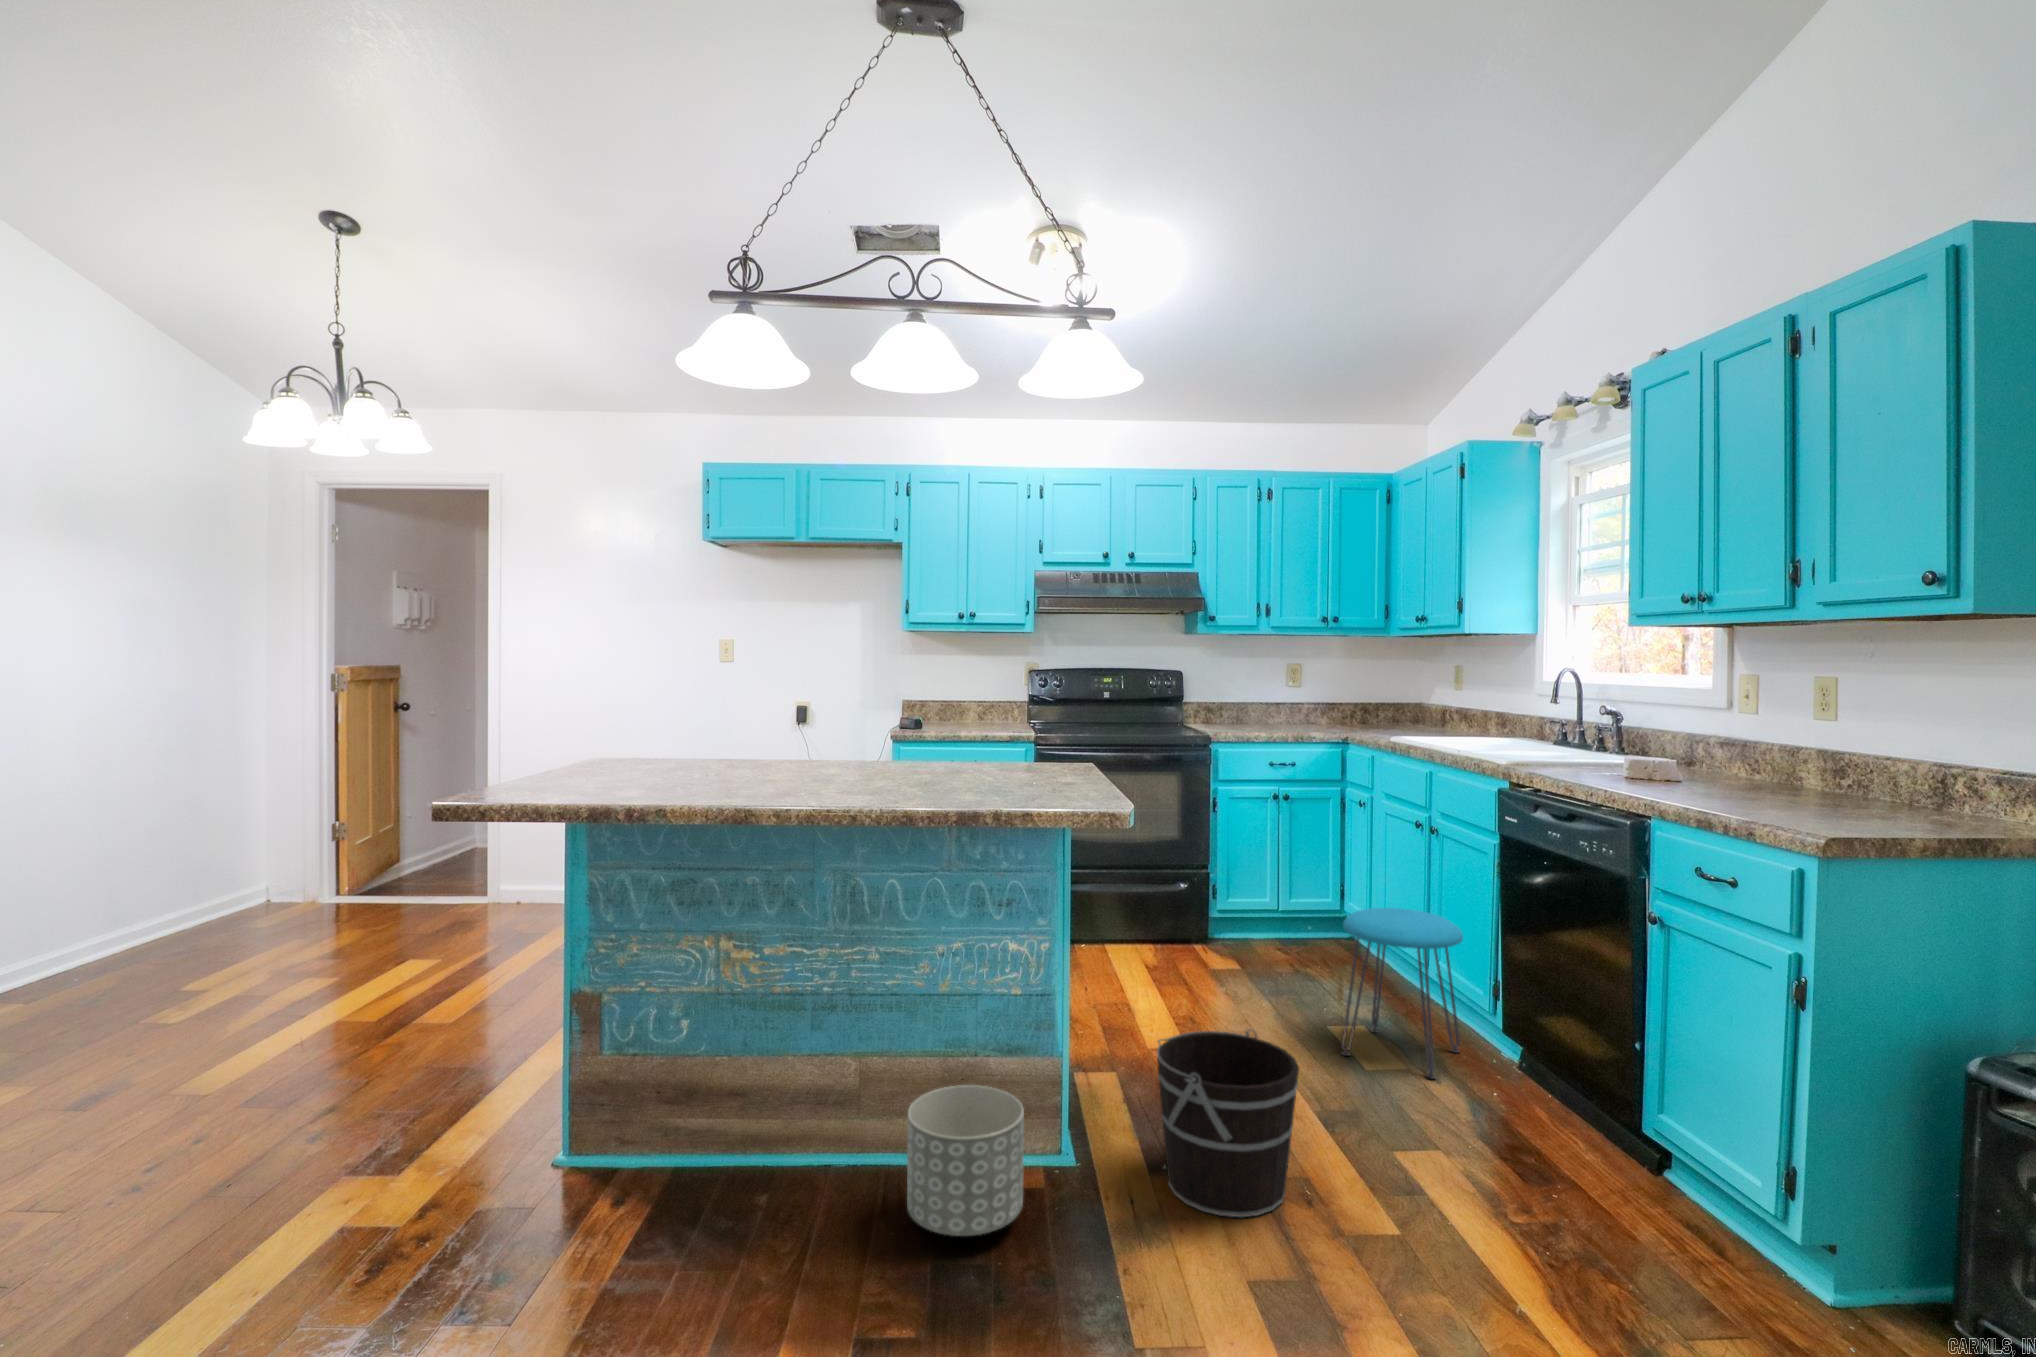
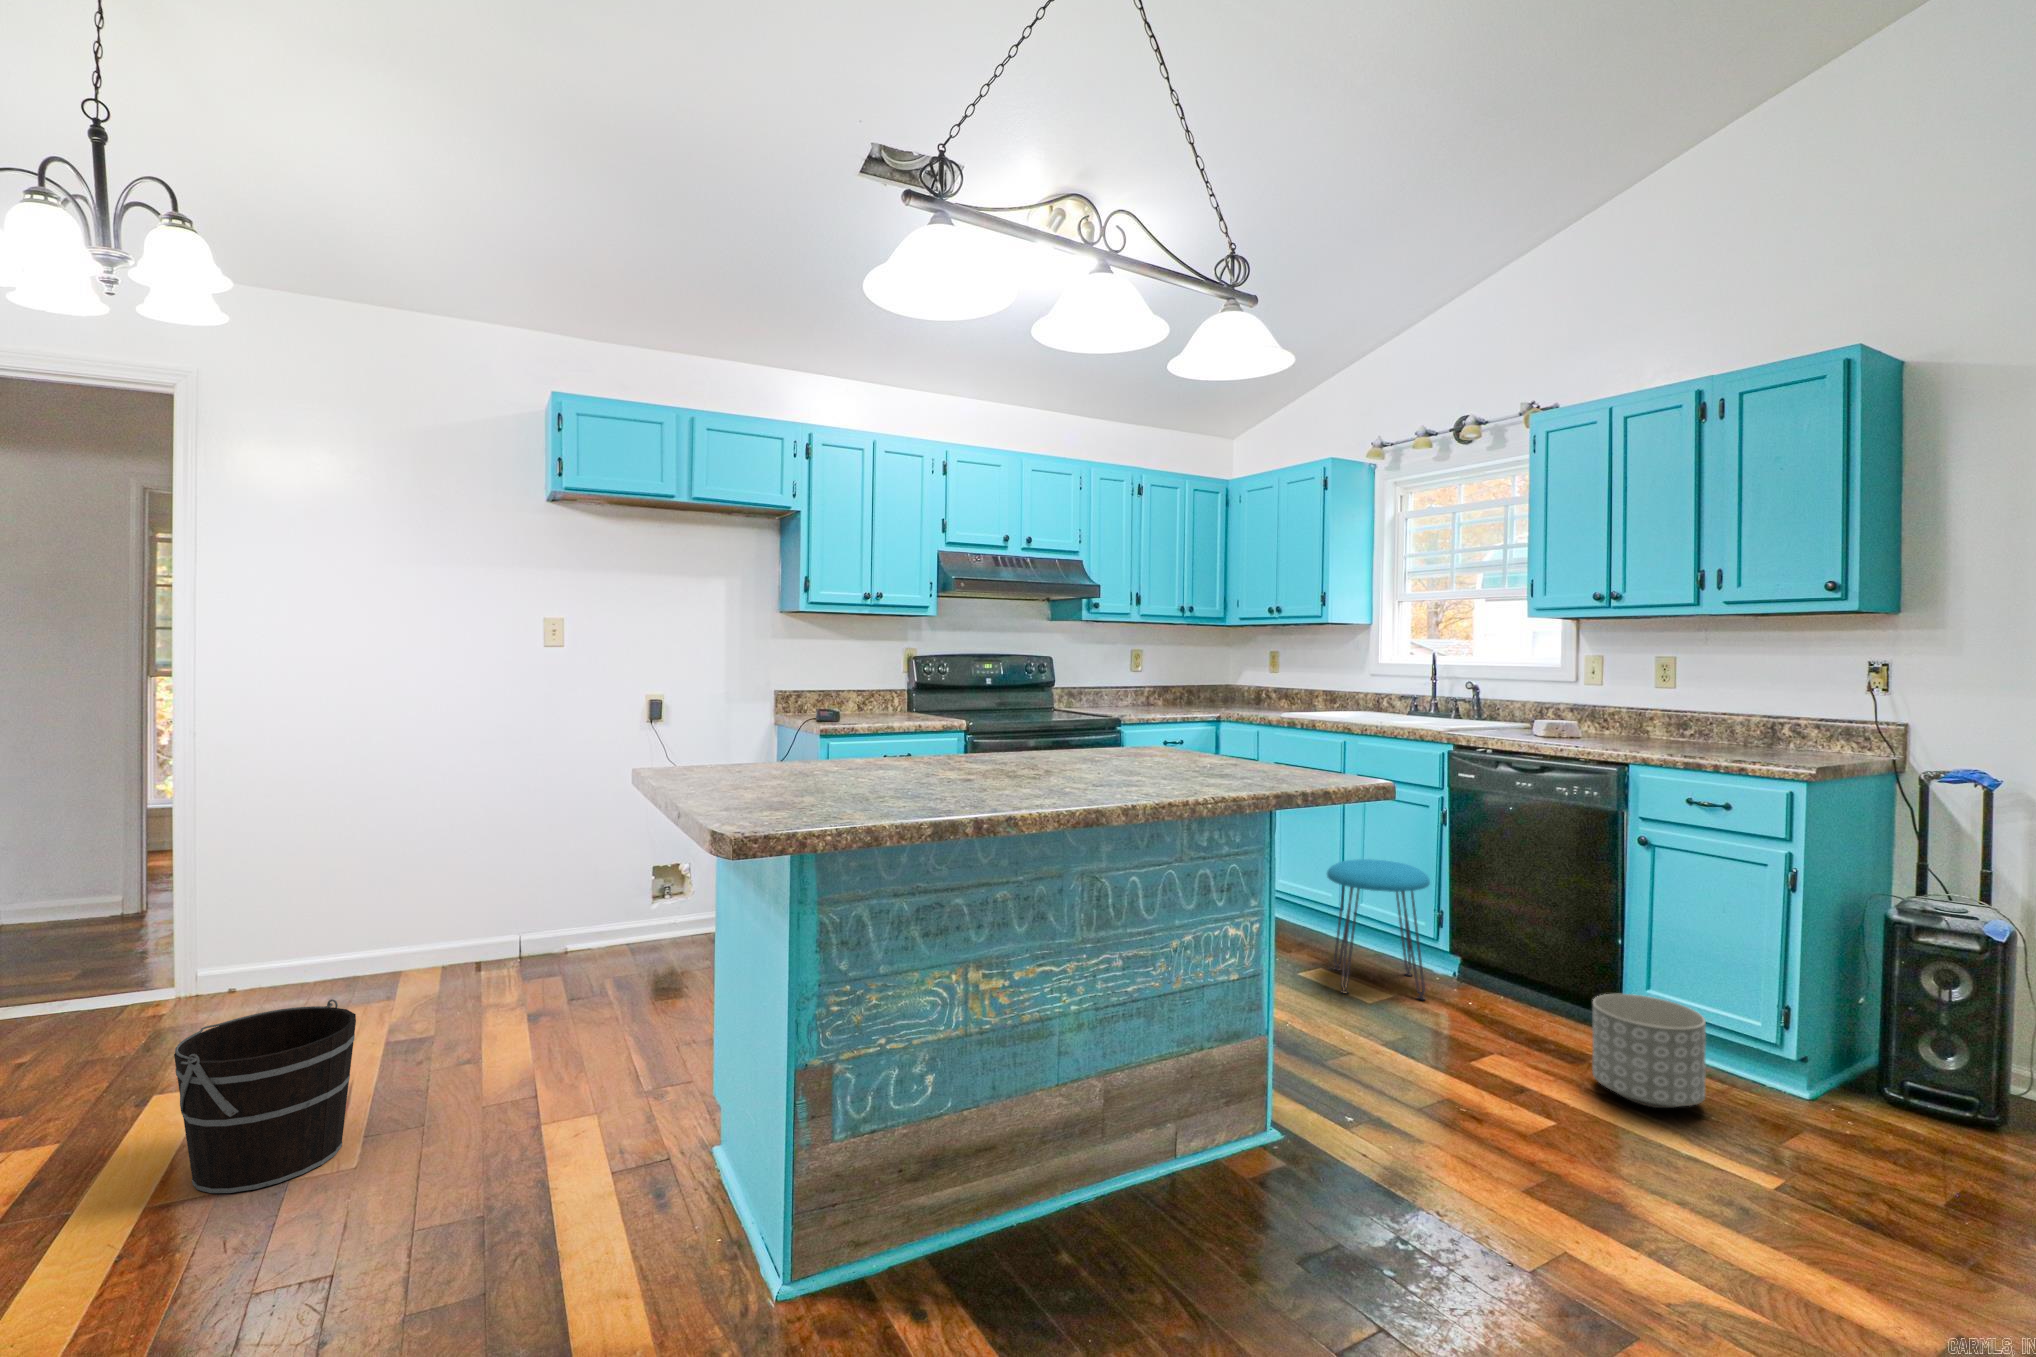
bucket: present [1157,1029,1299,1217] -> present [174,999,356,1193]
planter: present [907,1085,1024,1236] -> present [1592,994,1706,1108]

